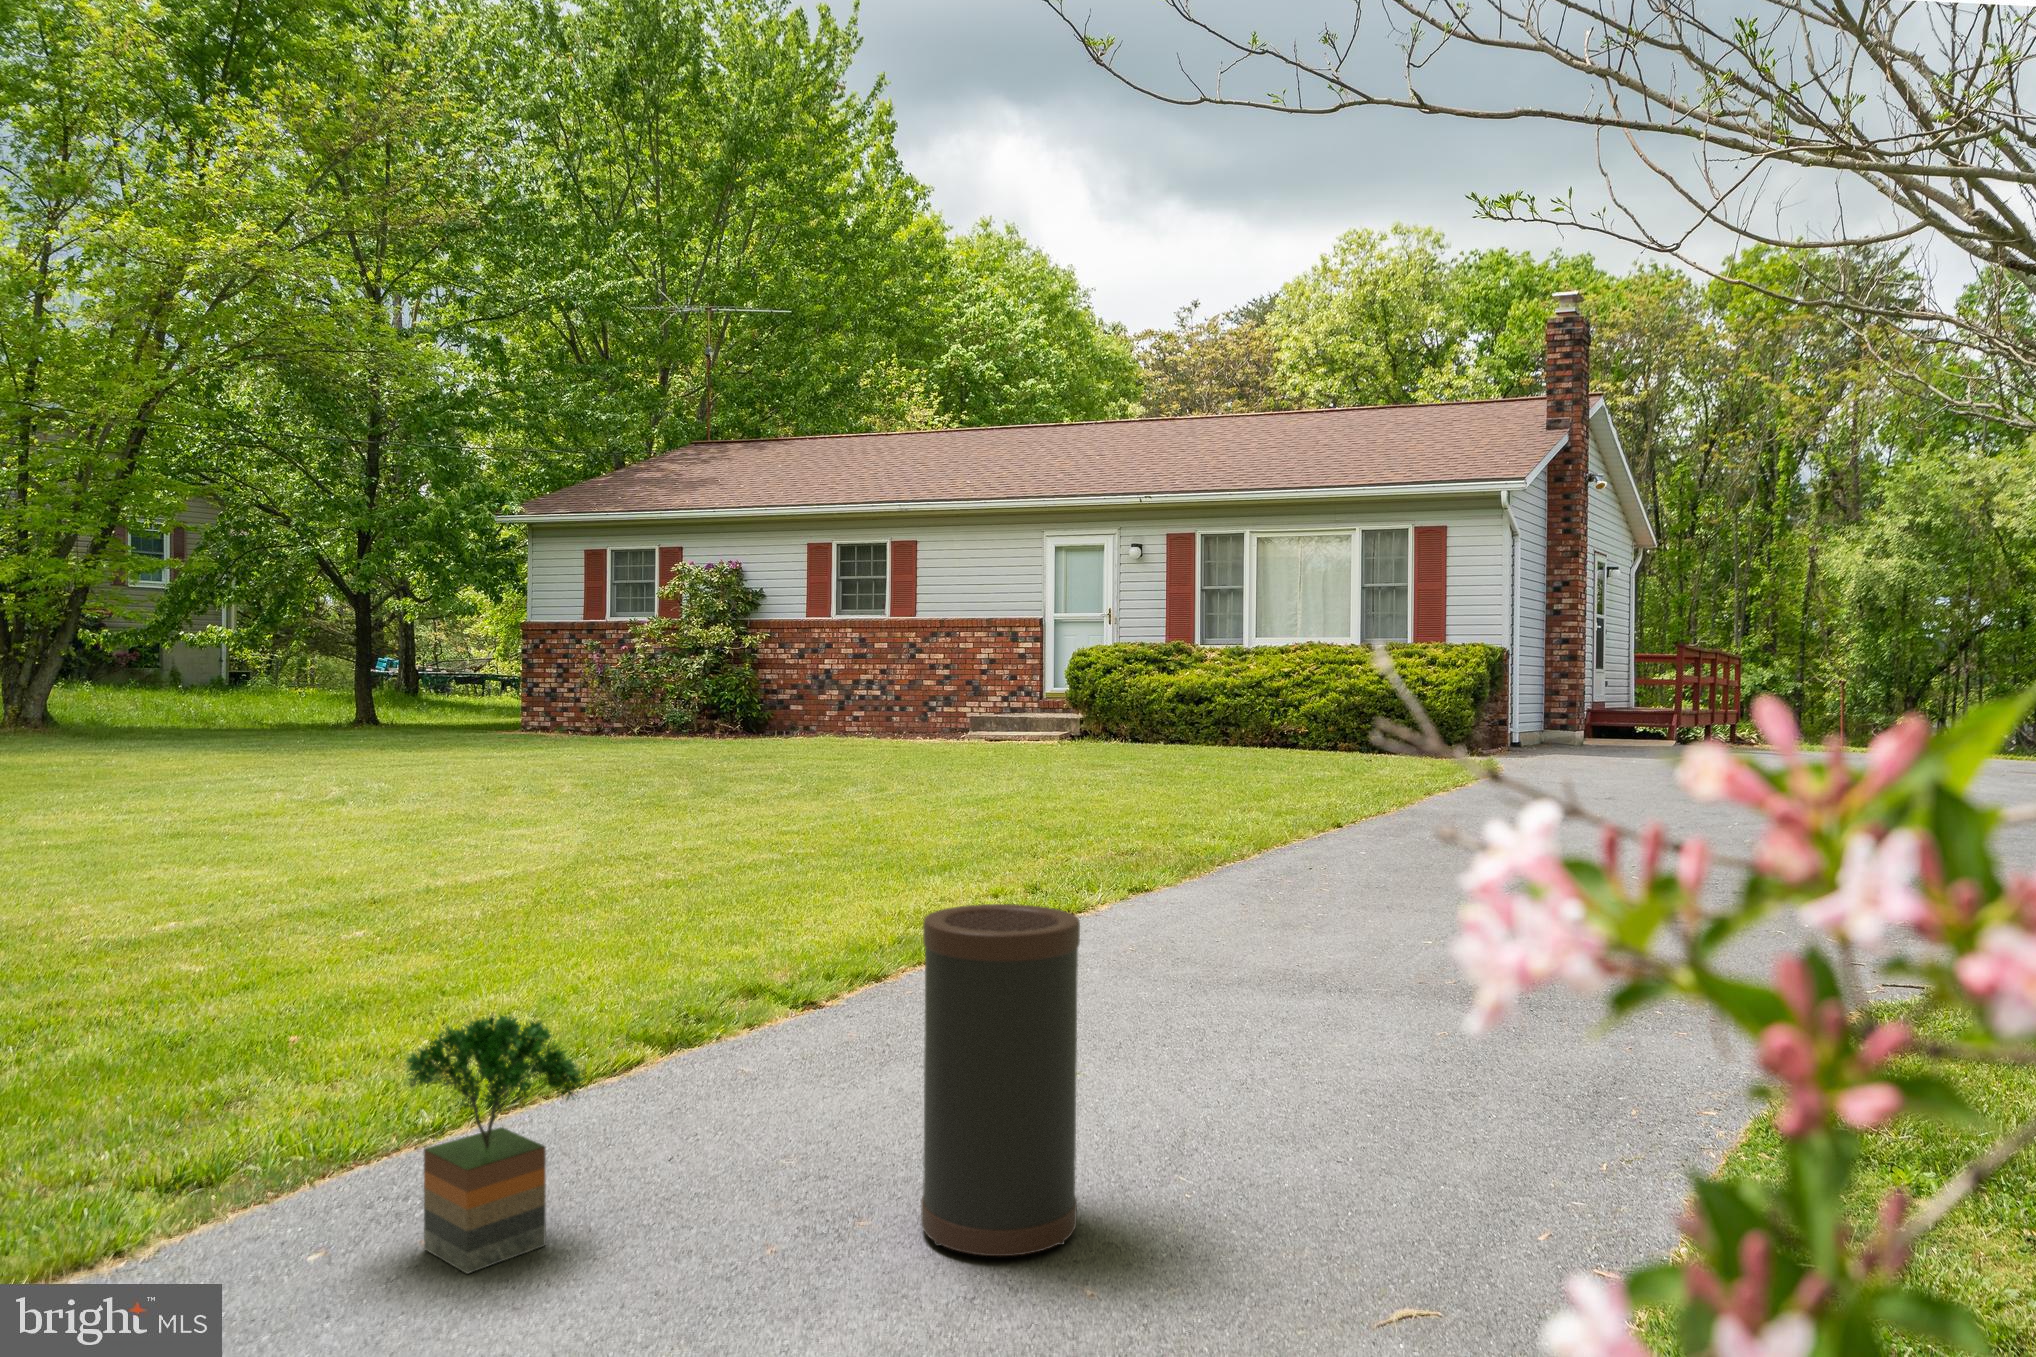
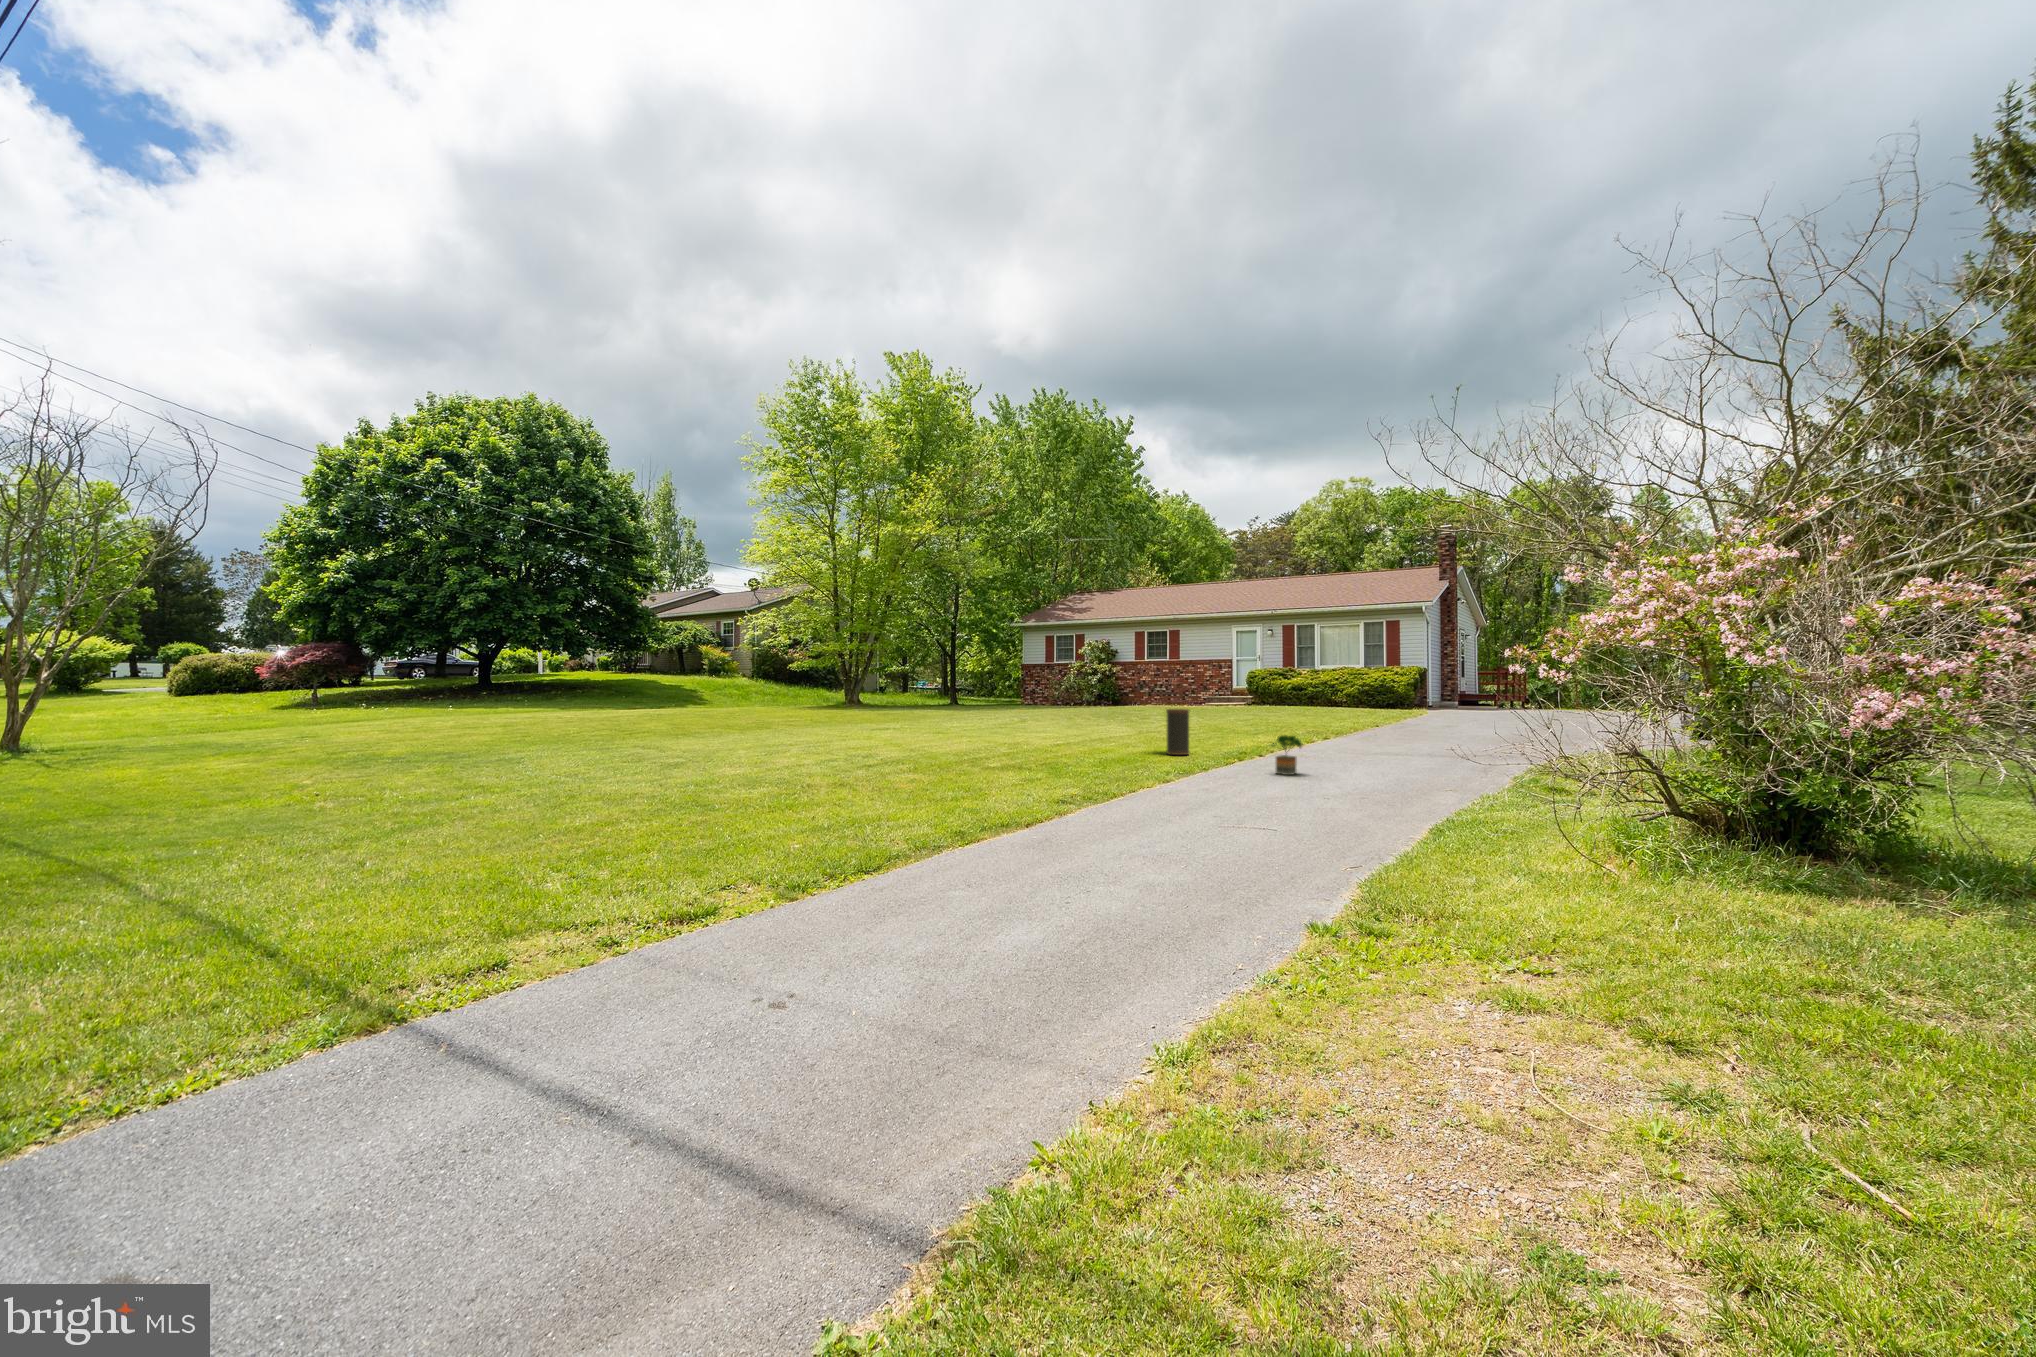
trash can: present [921,904,1080,1256] -> present [1166,709,1190,755]

